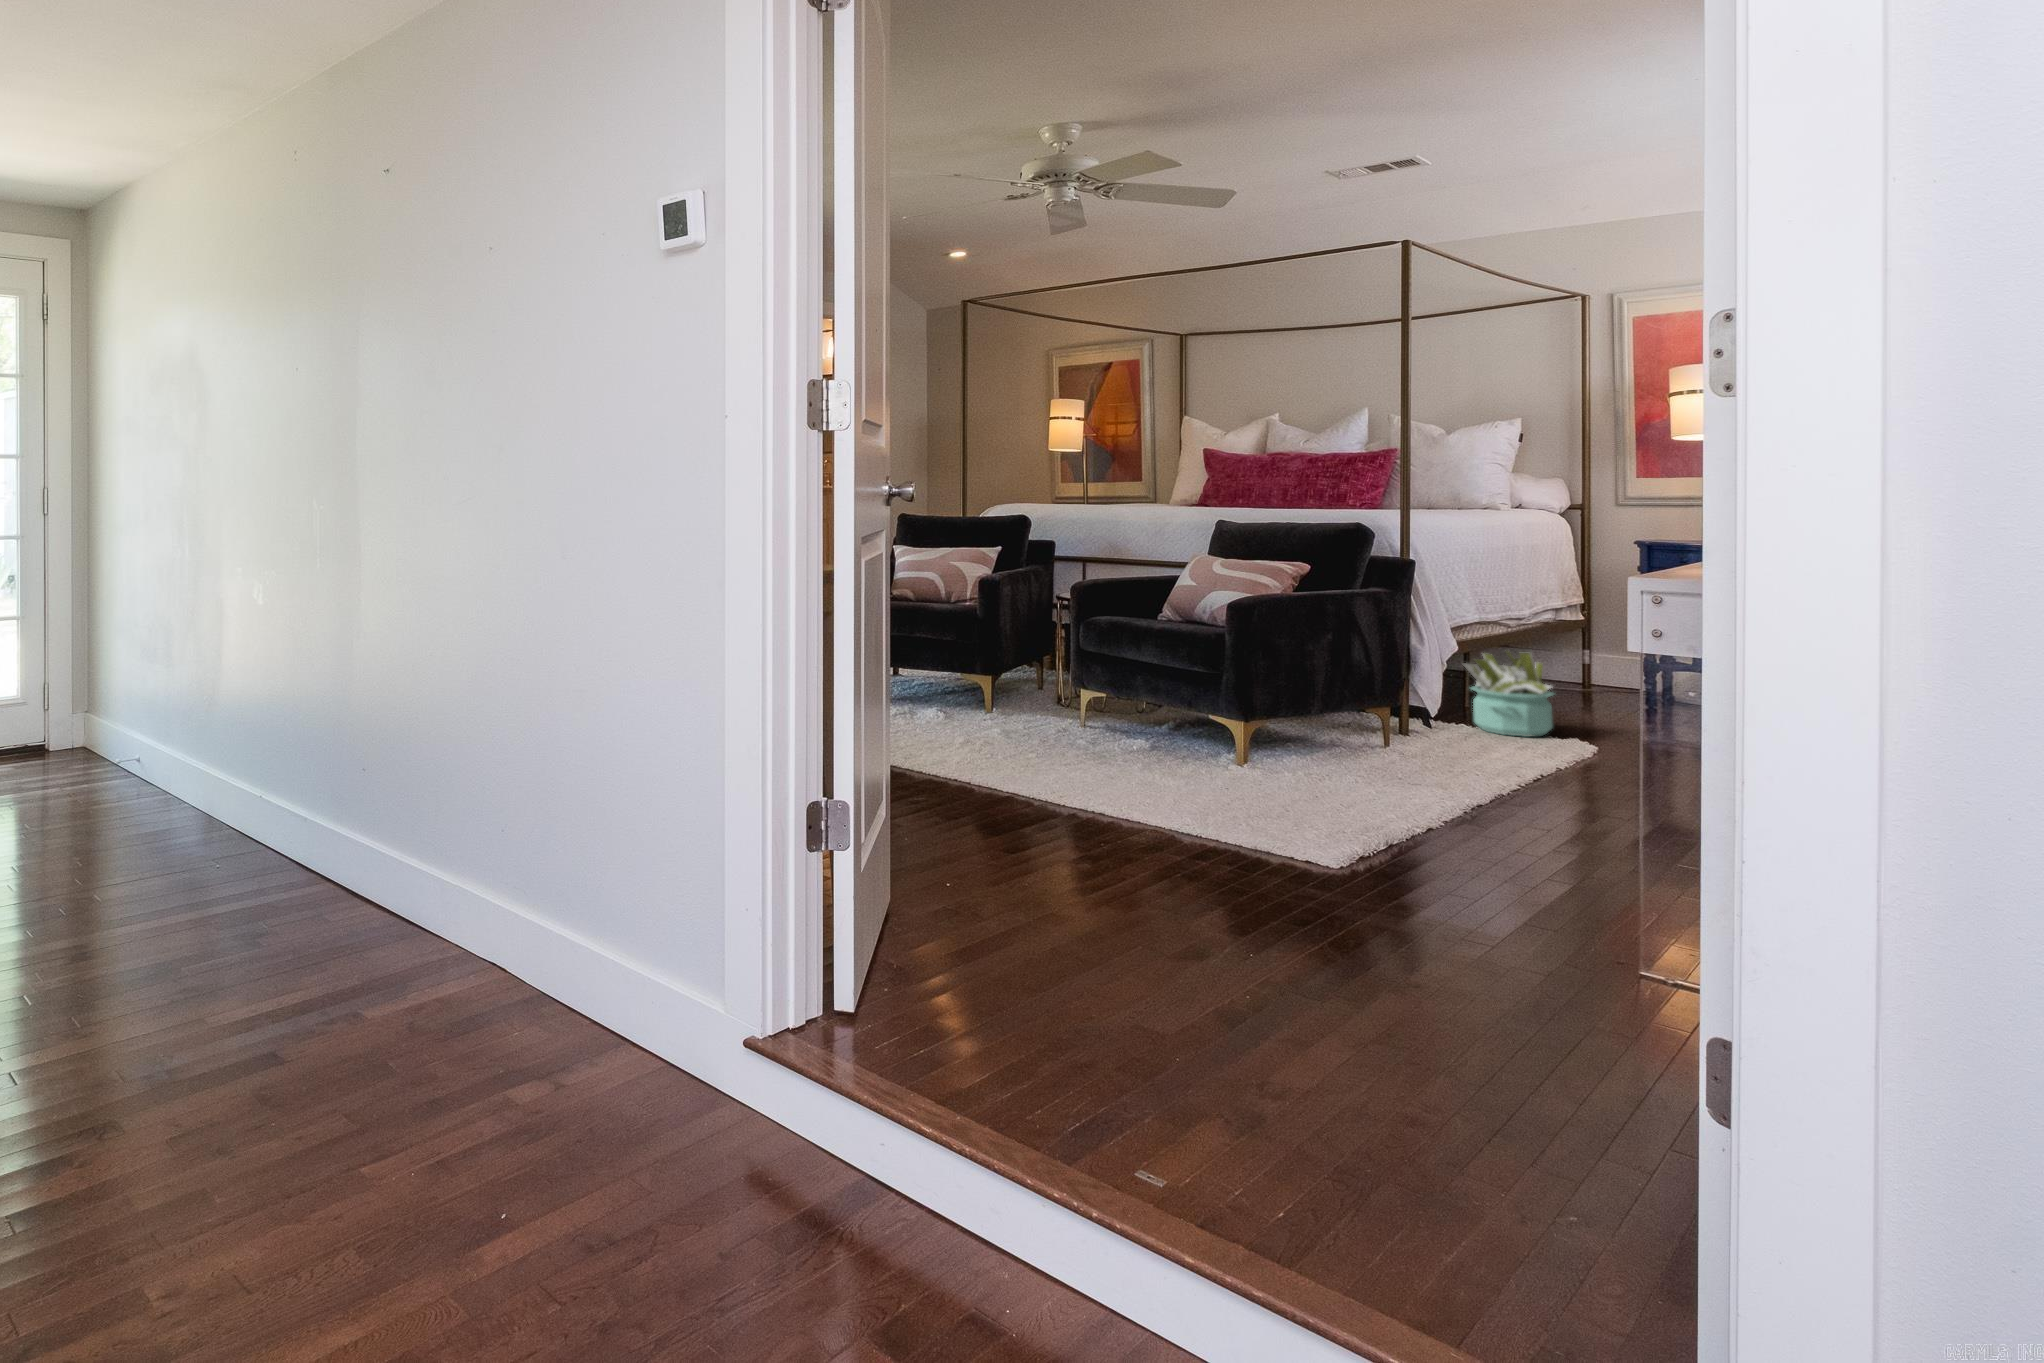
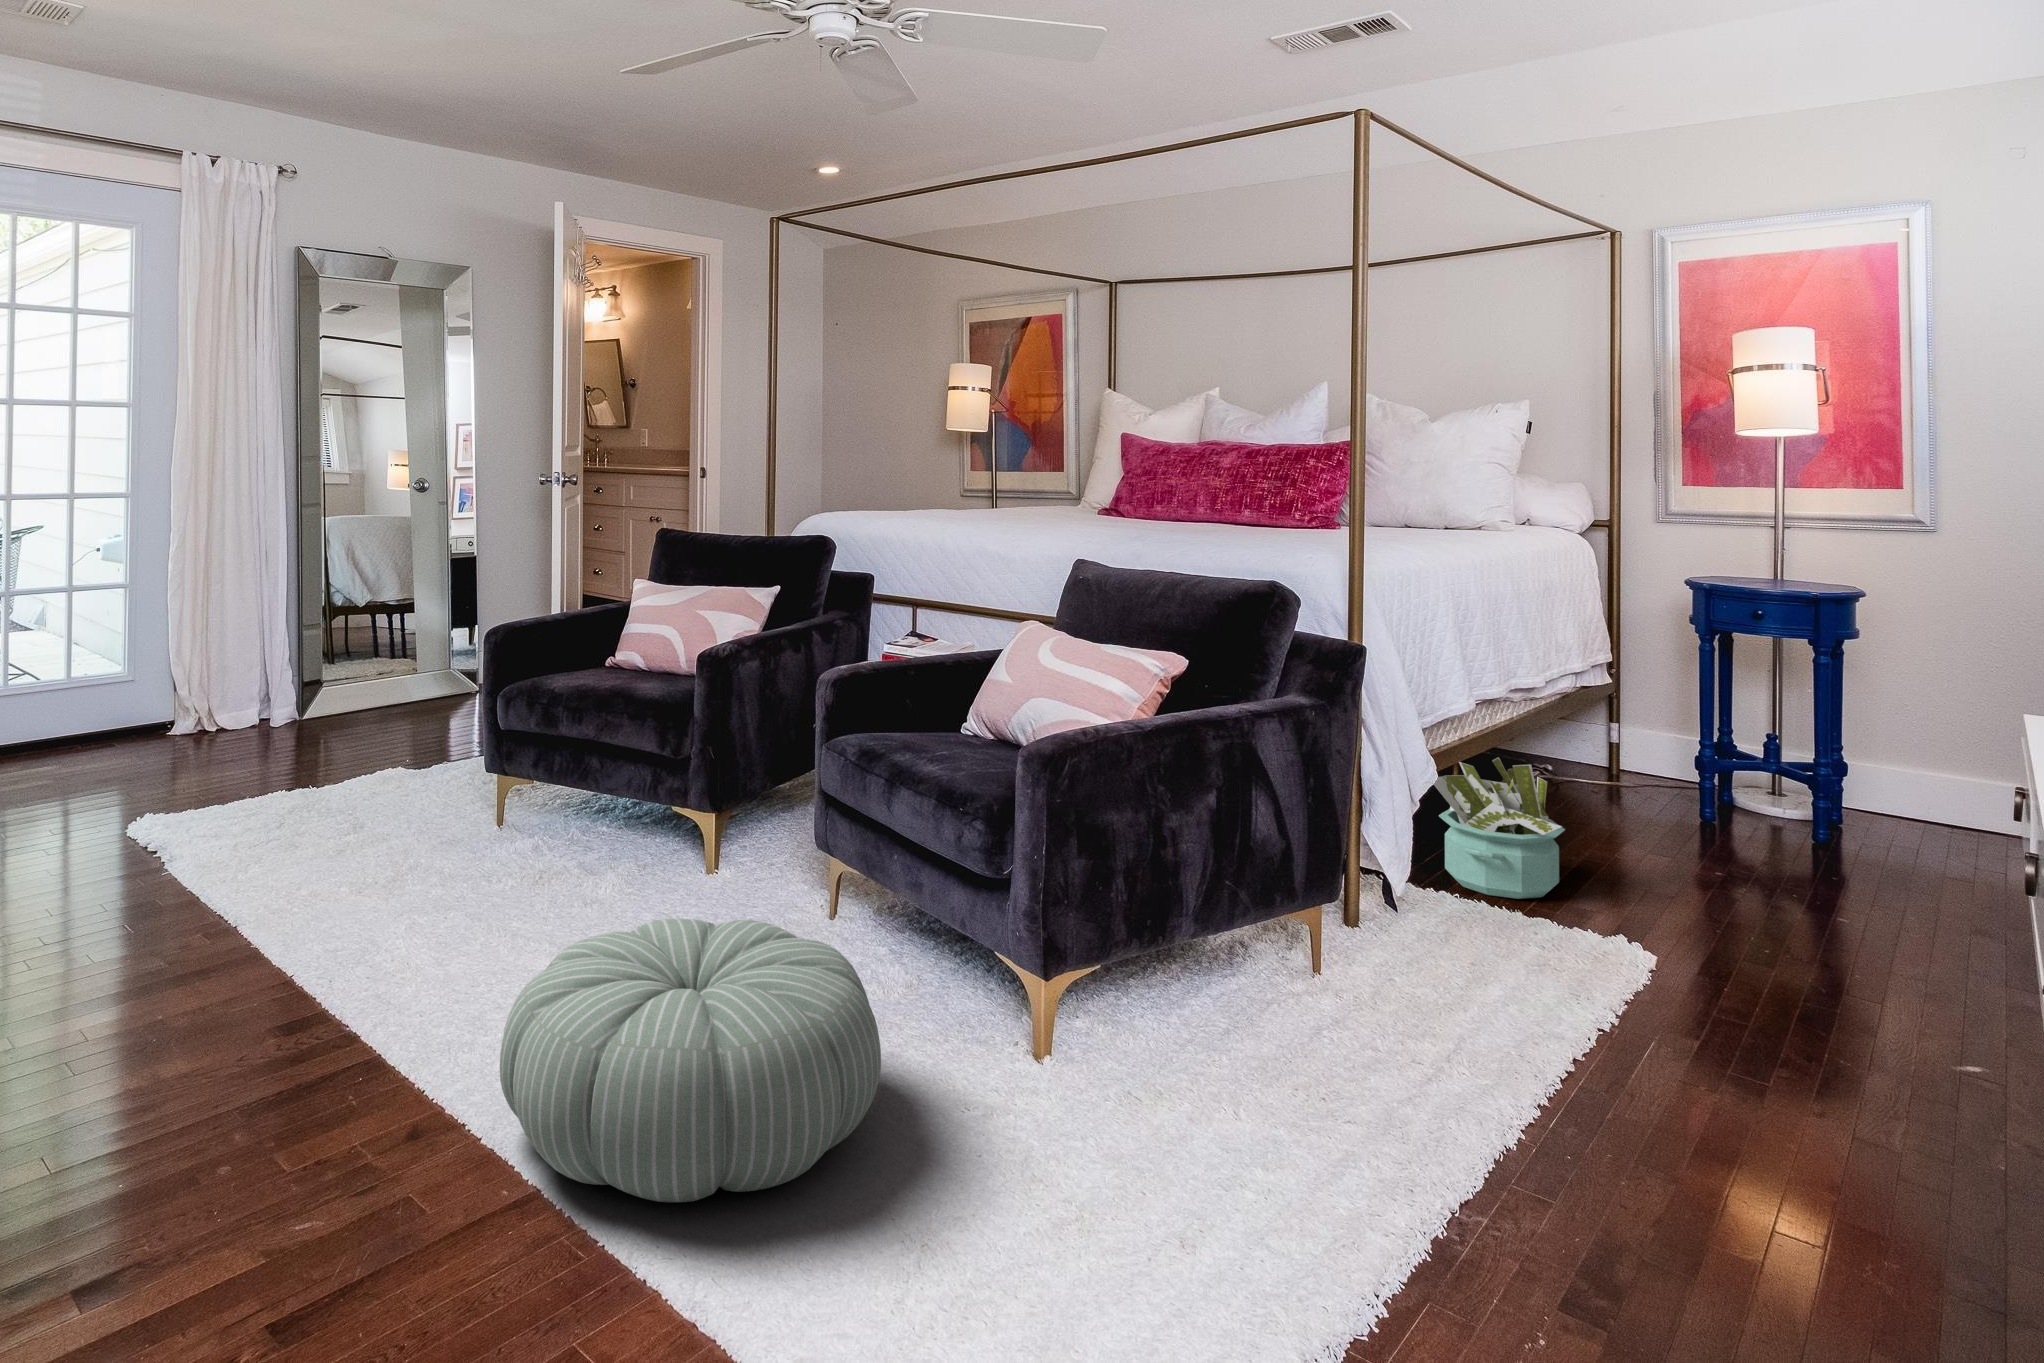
pouf: none [975,700,1184,813] -> present [500,919,881,1202]

